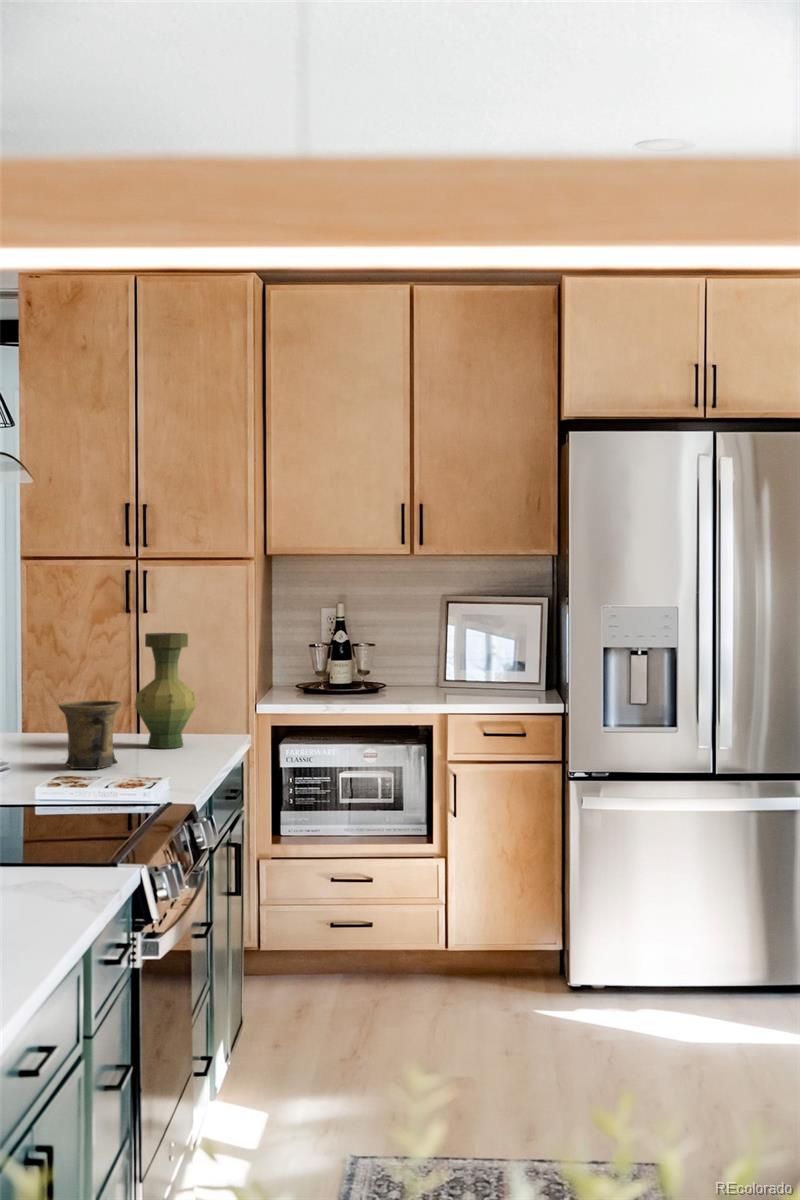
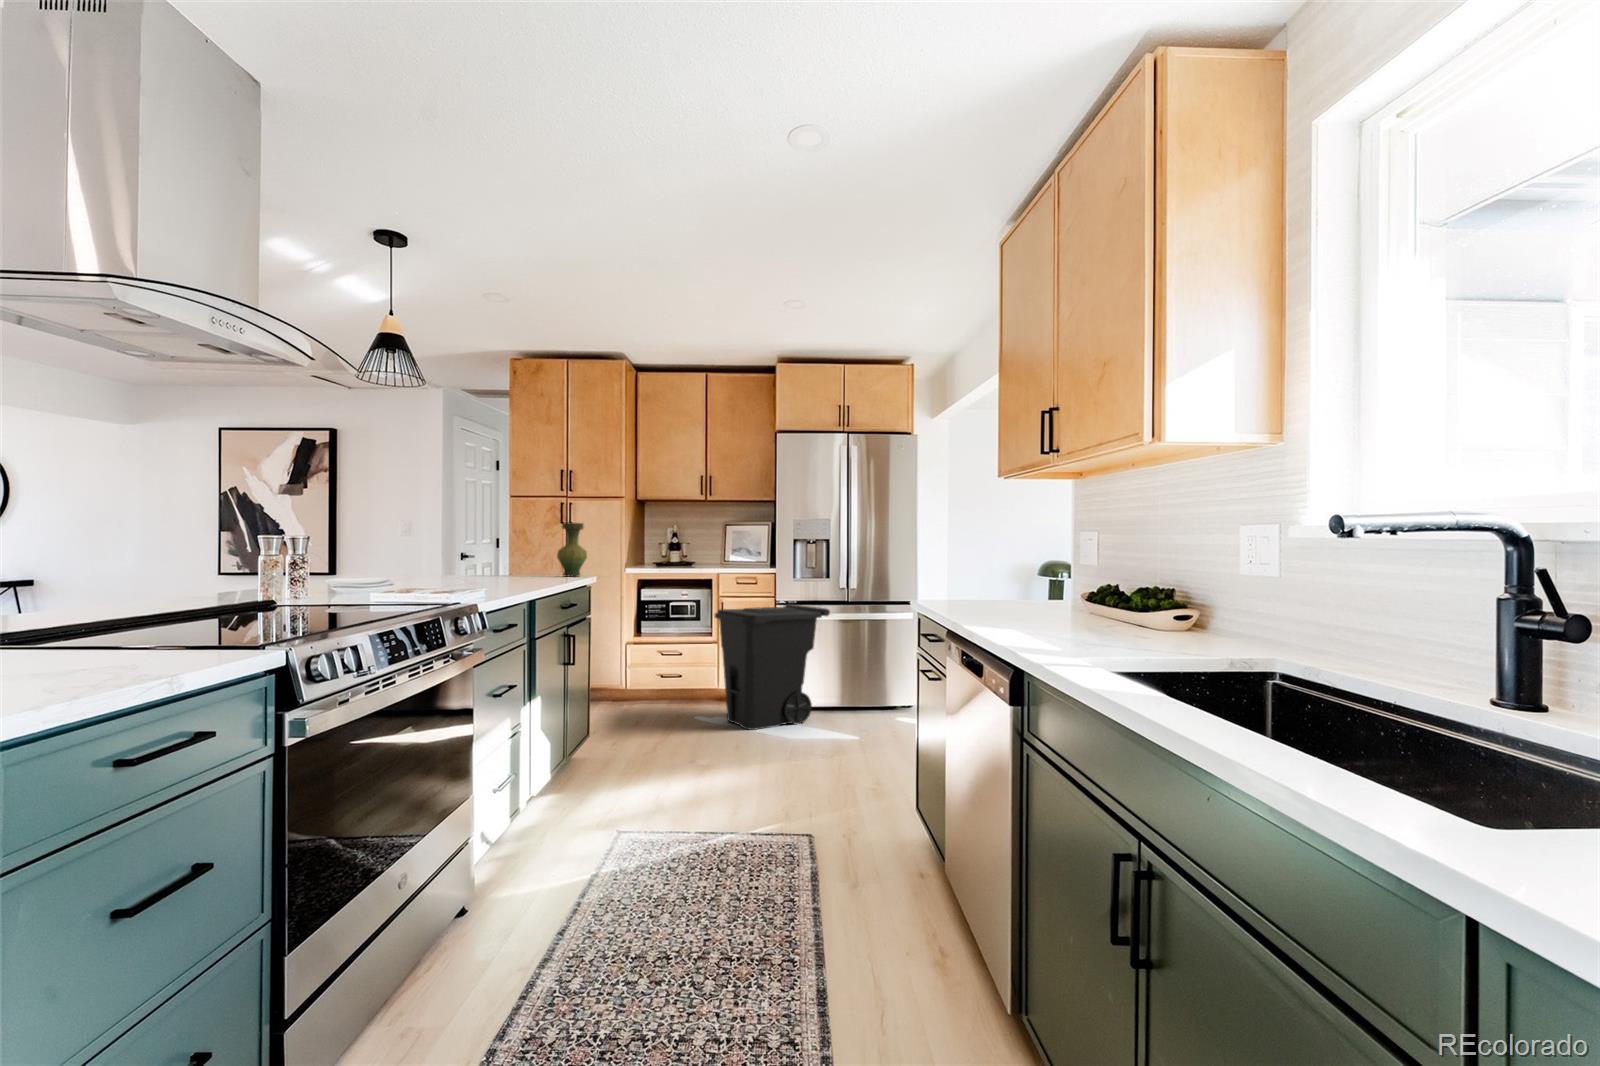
mug: present [59,701,121,769] -> none [515,548,546,577]
trash can: none [452,781,699,1065] -> present [715,604,830,730]

